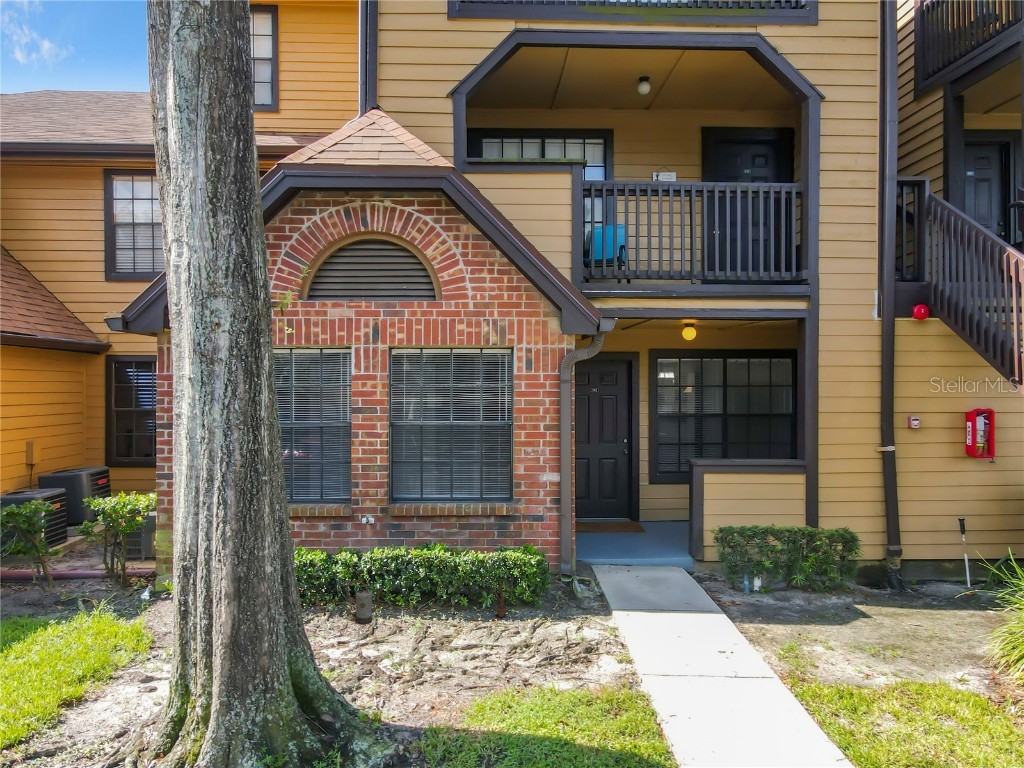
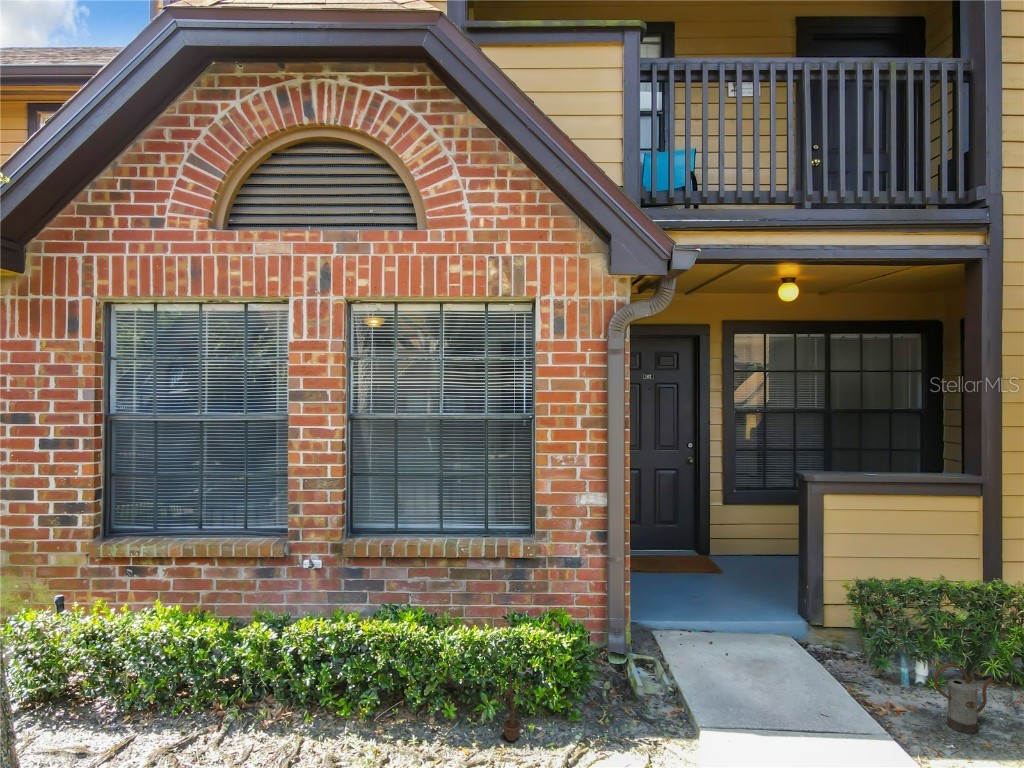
watering can: present [346,580,383,624] -> present [934,664,992,734]

